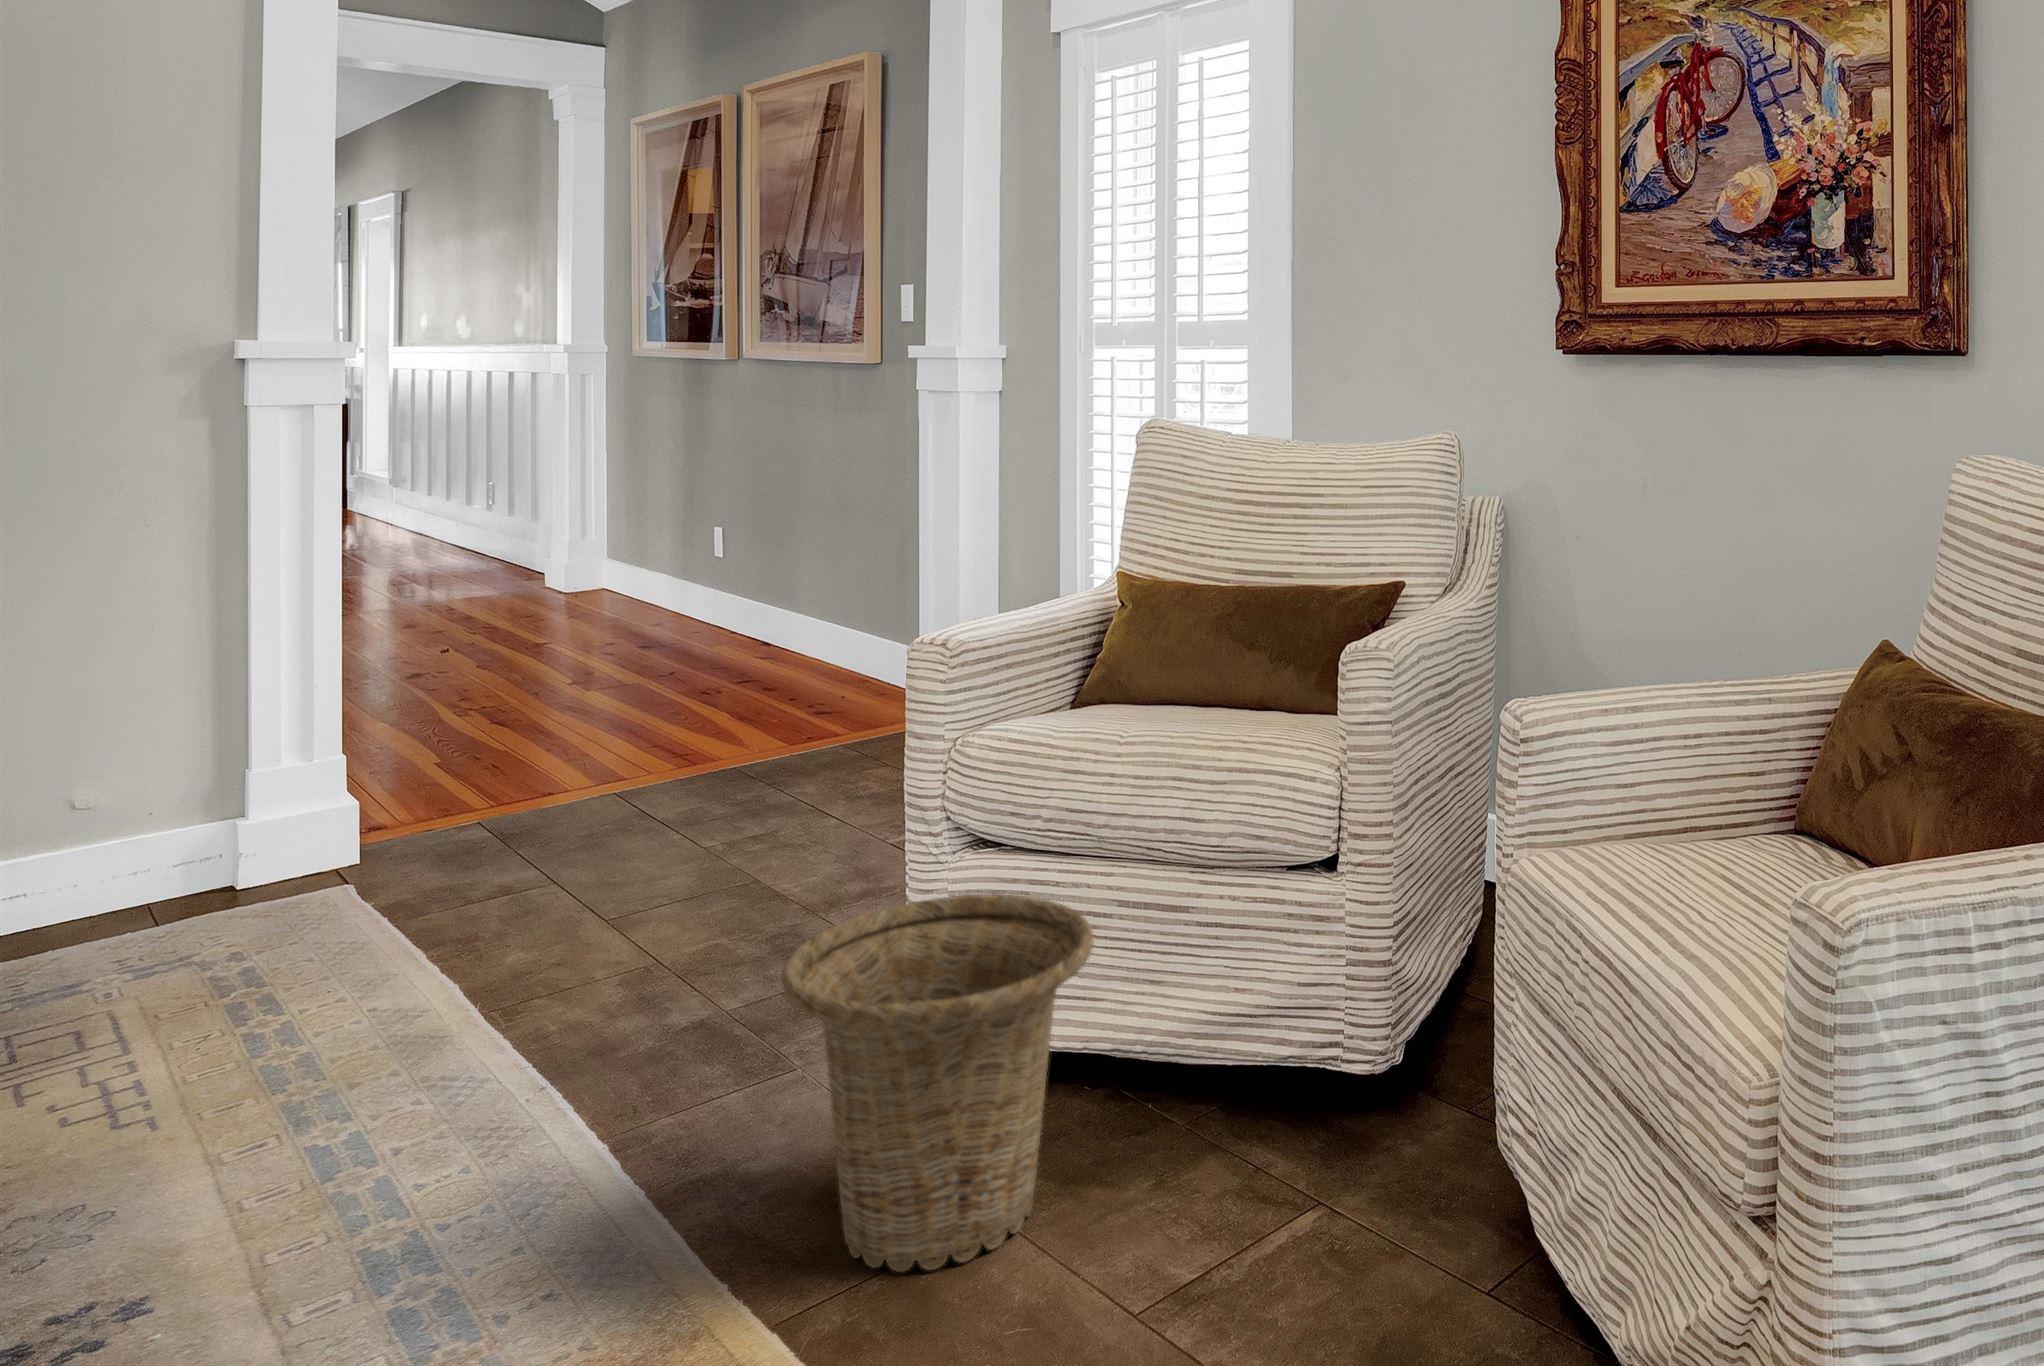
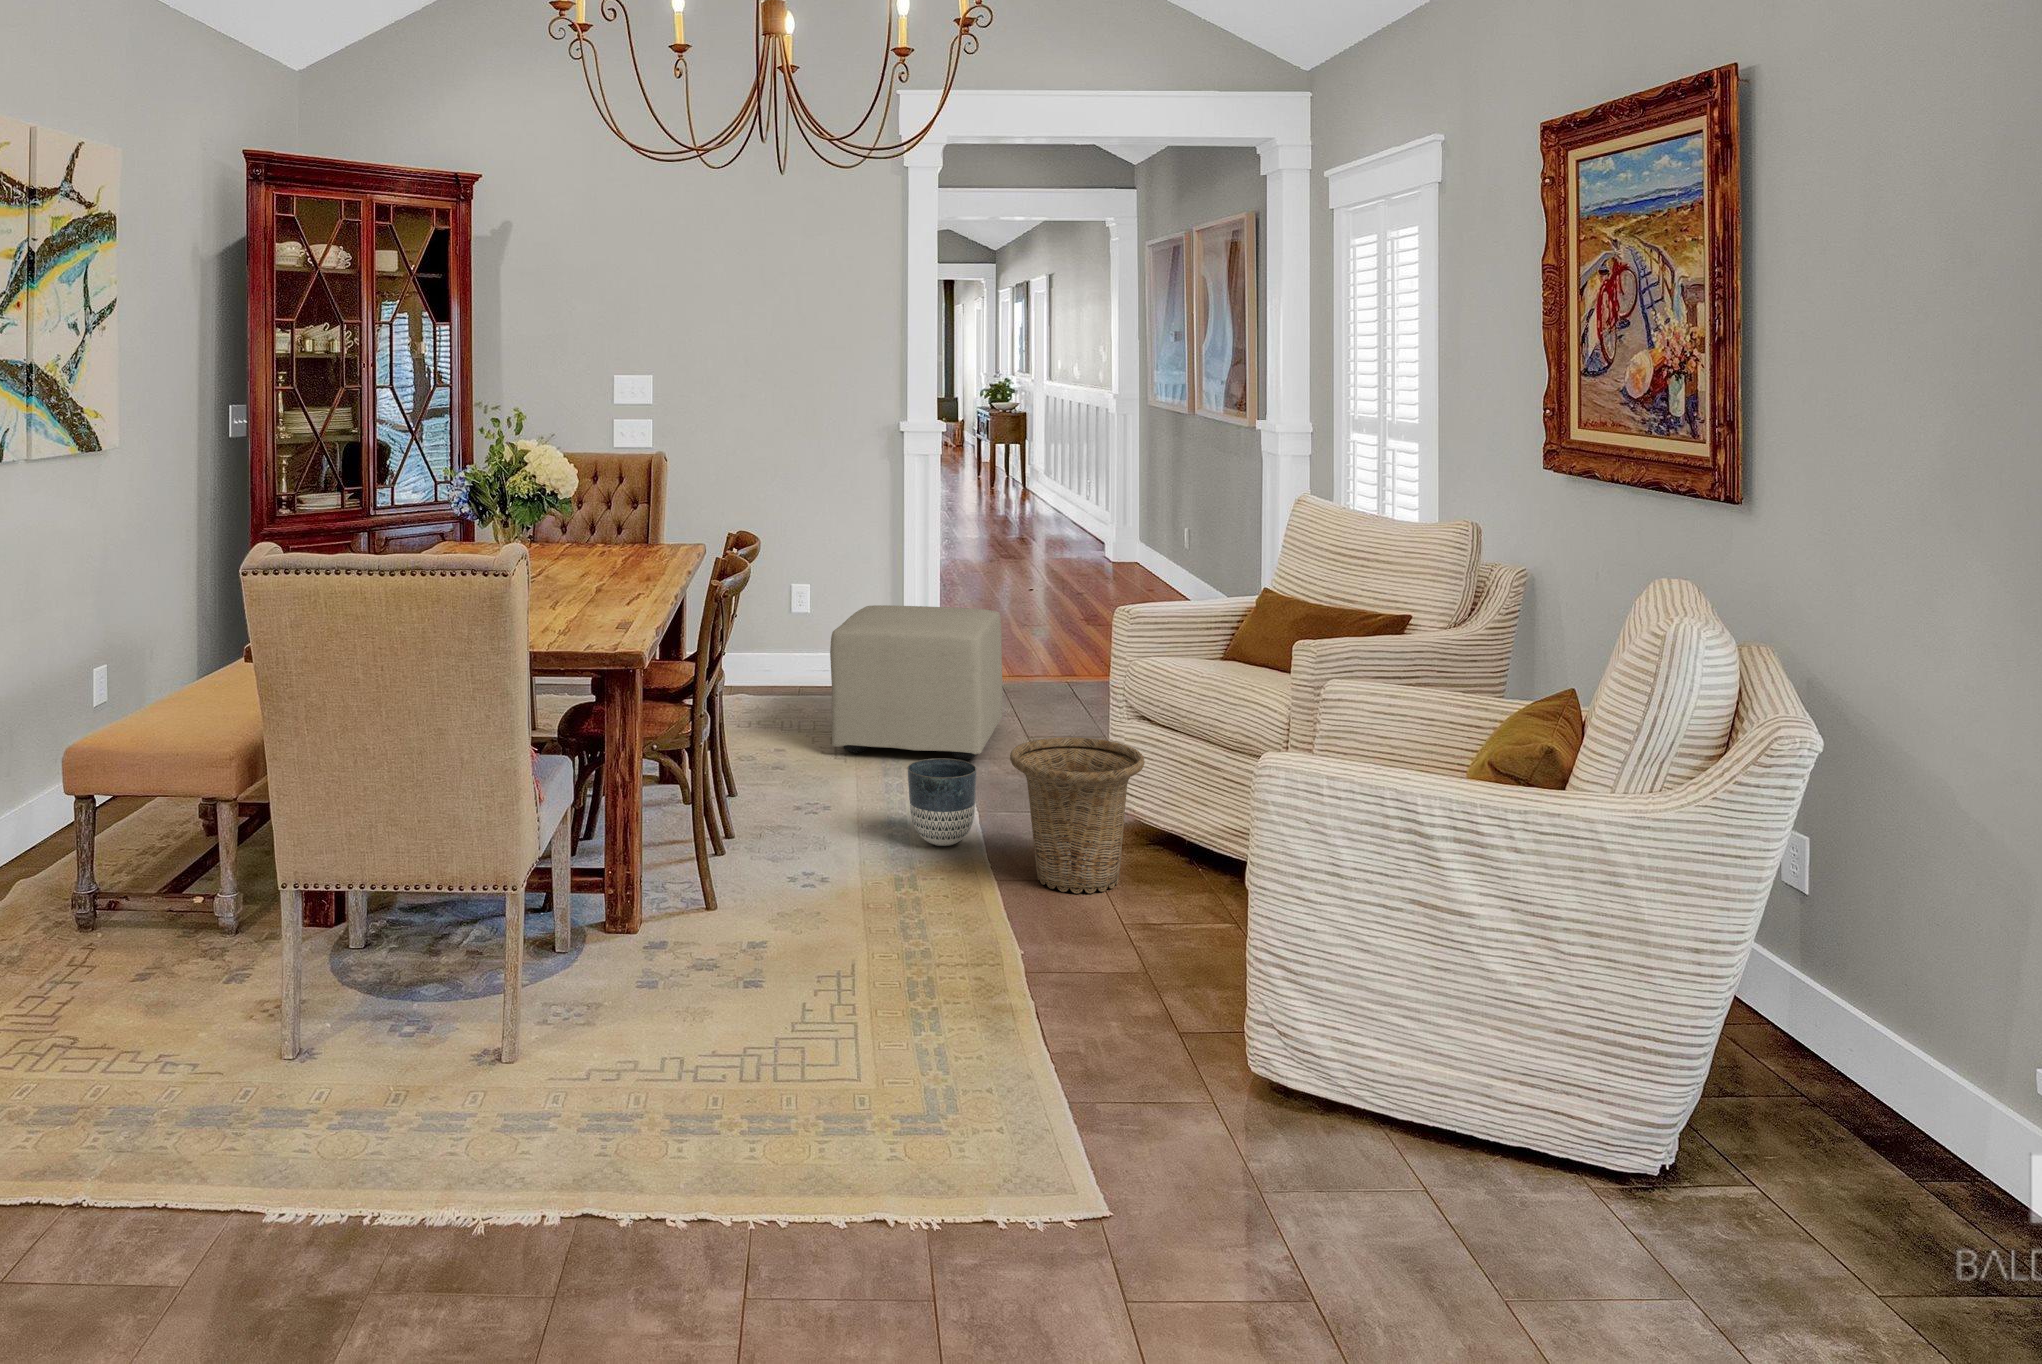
ottoman: none [102,679,536,1058] -> present [830,605,1002,760]
planter: none [445,1022,642,1256] -> present [908,758,976,846]

